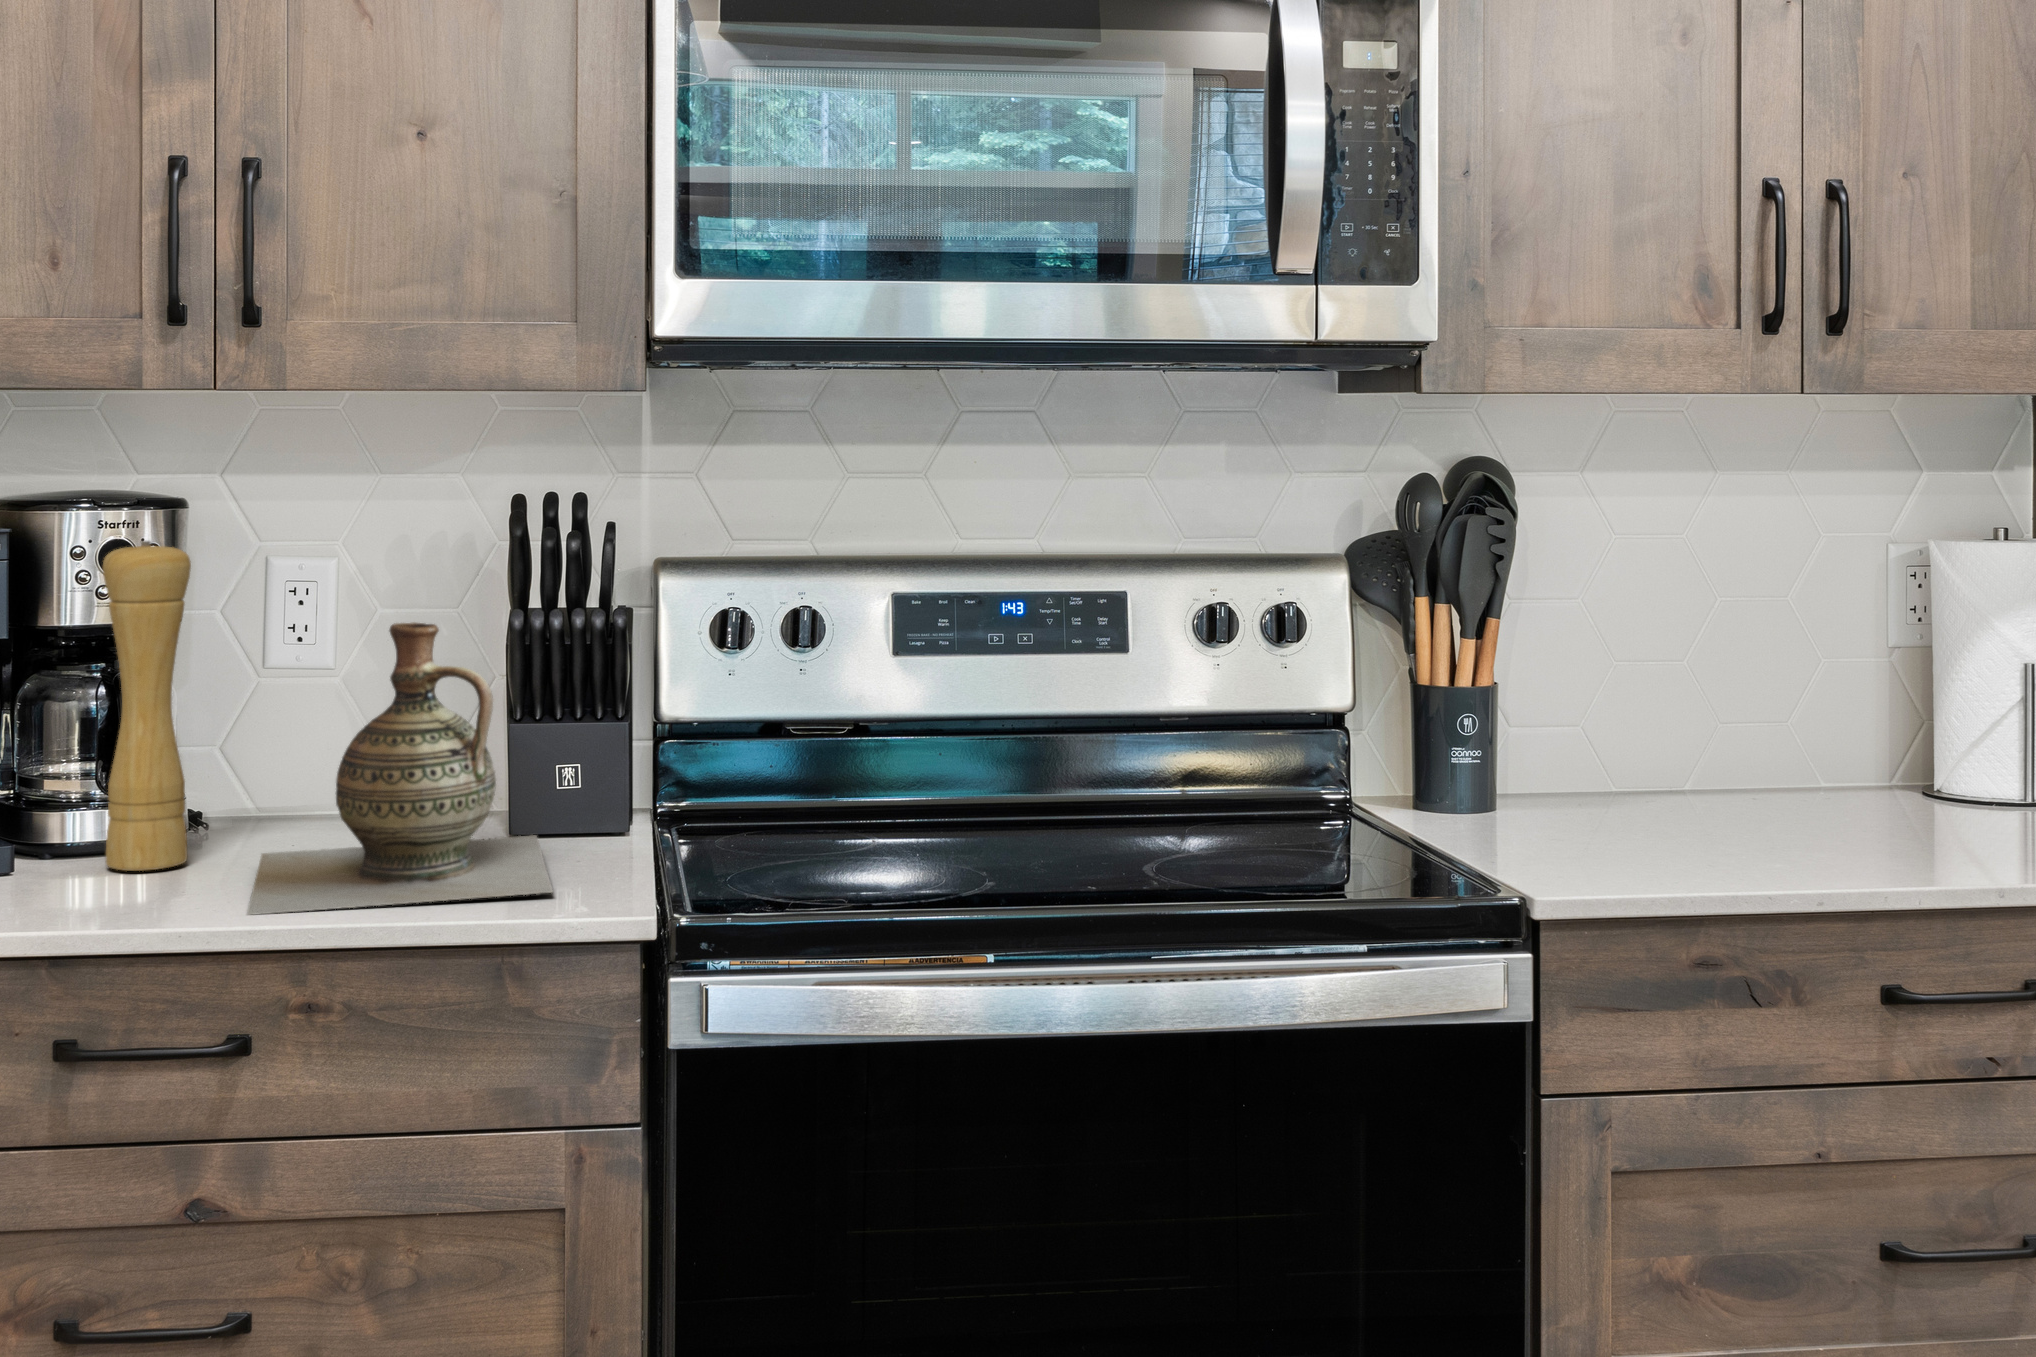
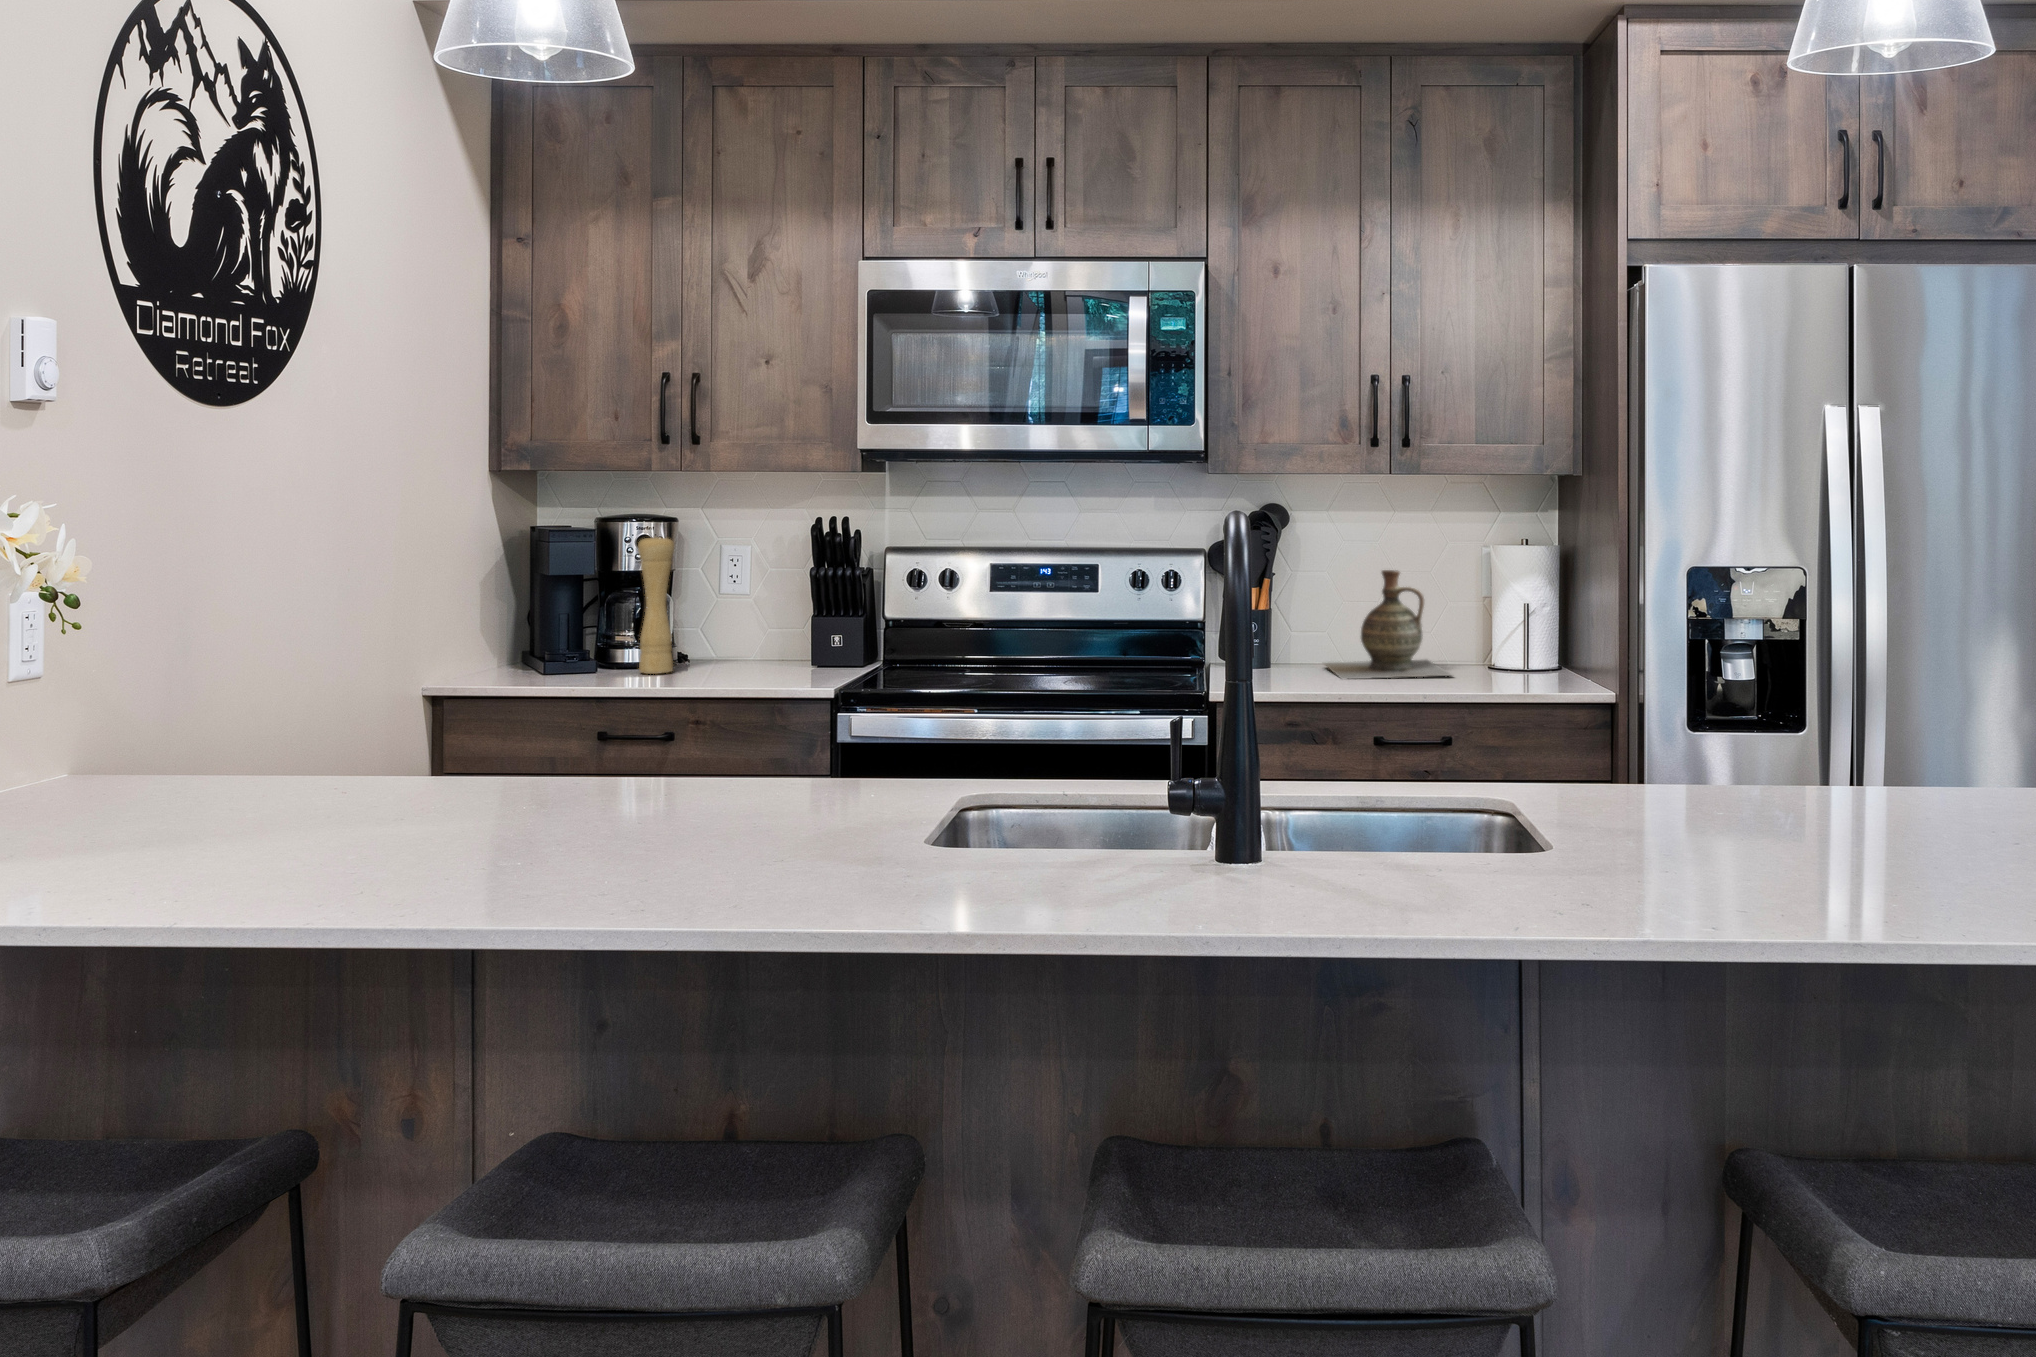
ceramic jug: present [247,622,552,915] -> present [1324,570,1451,679]

